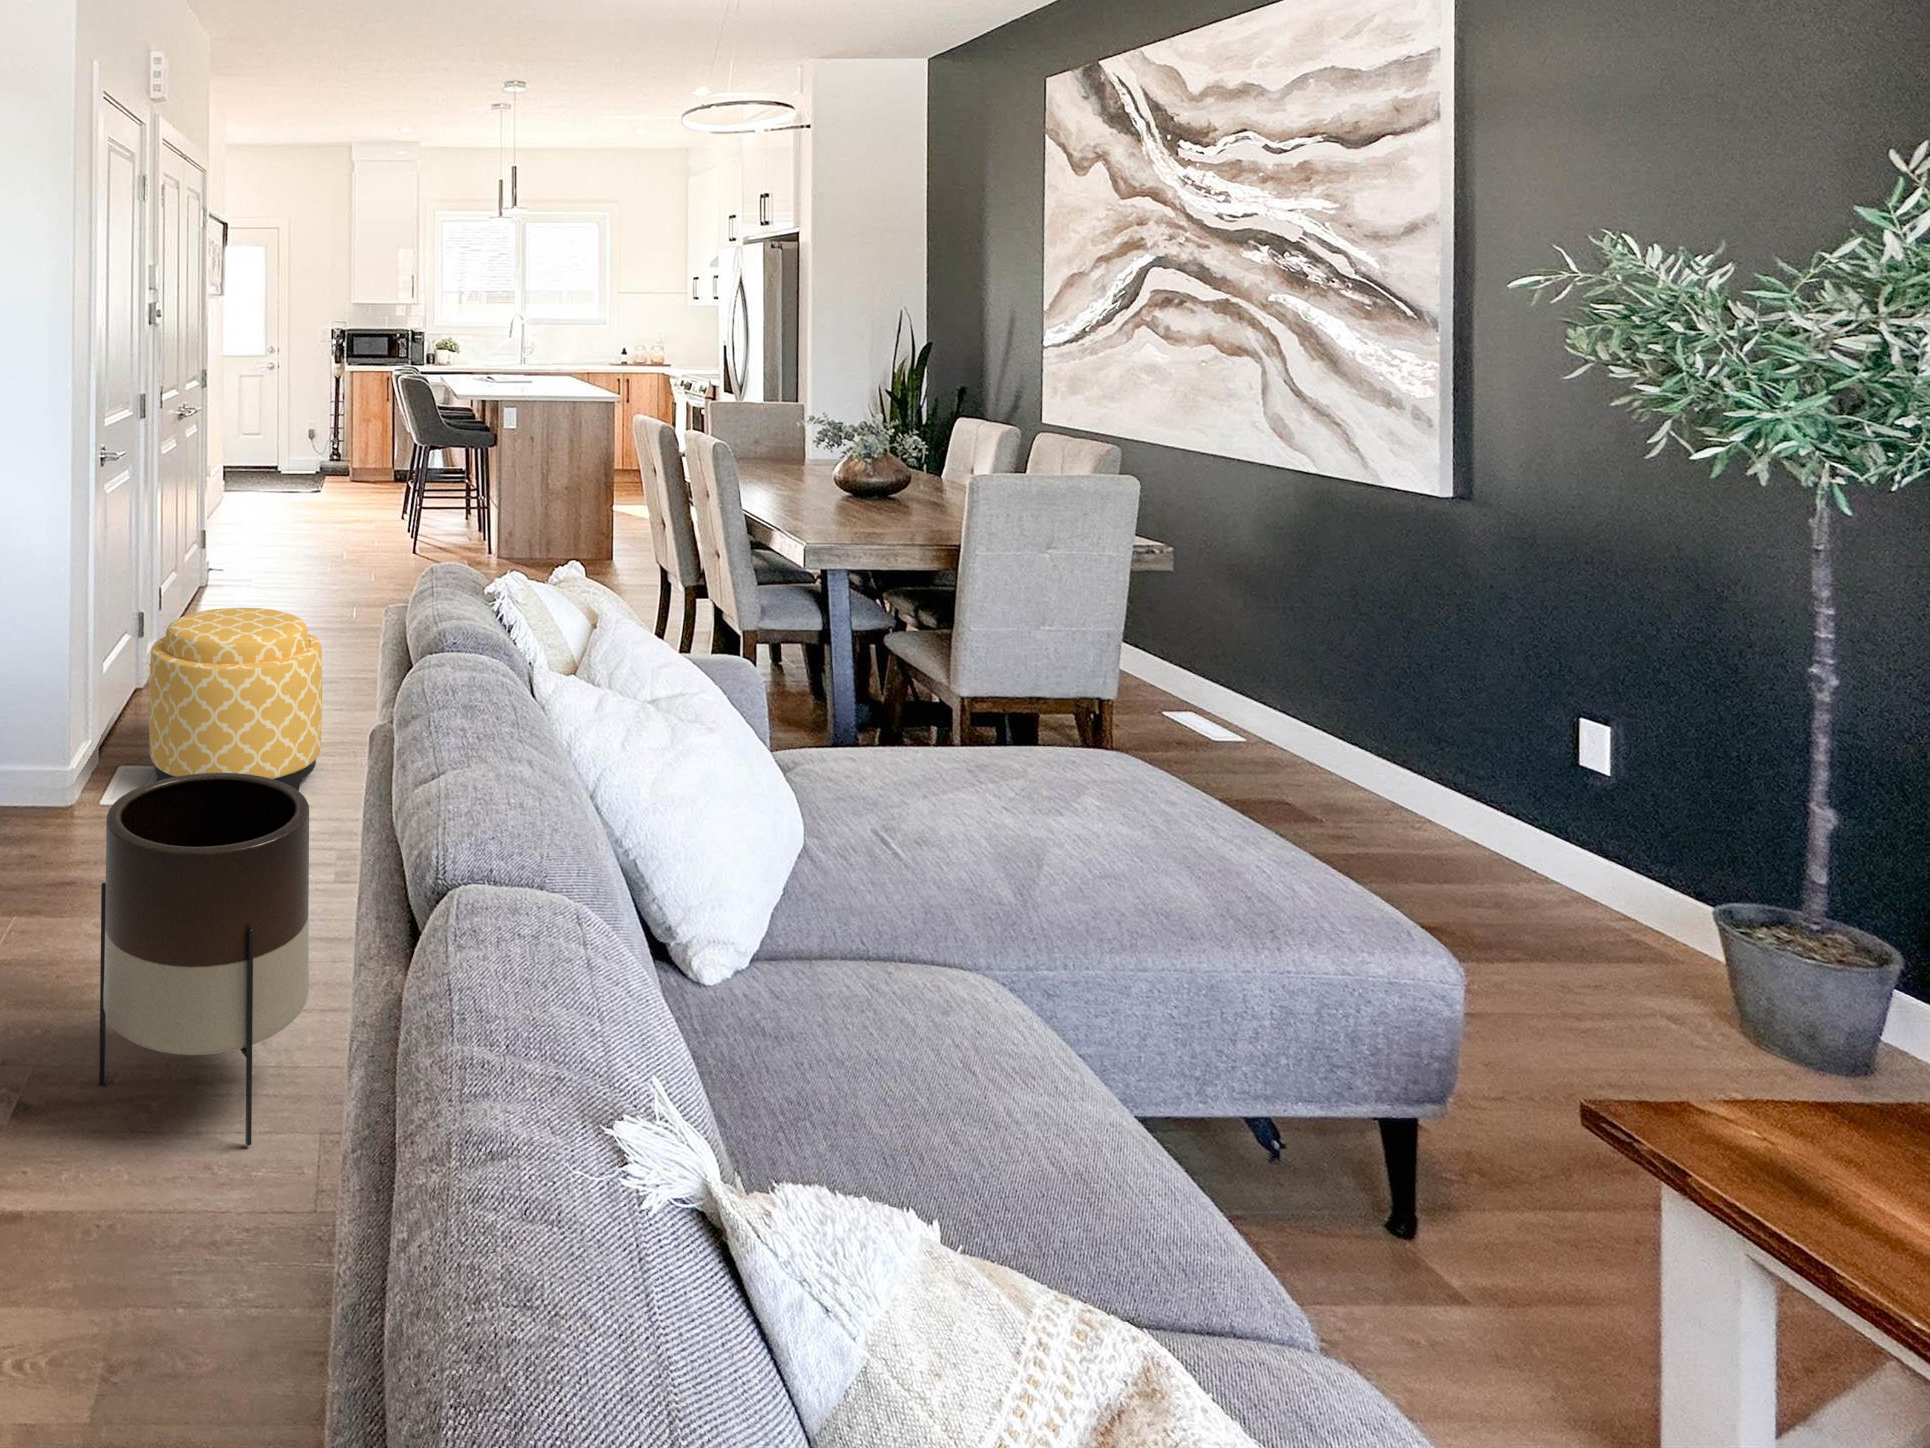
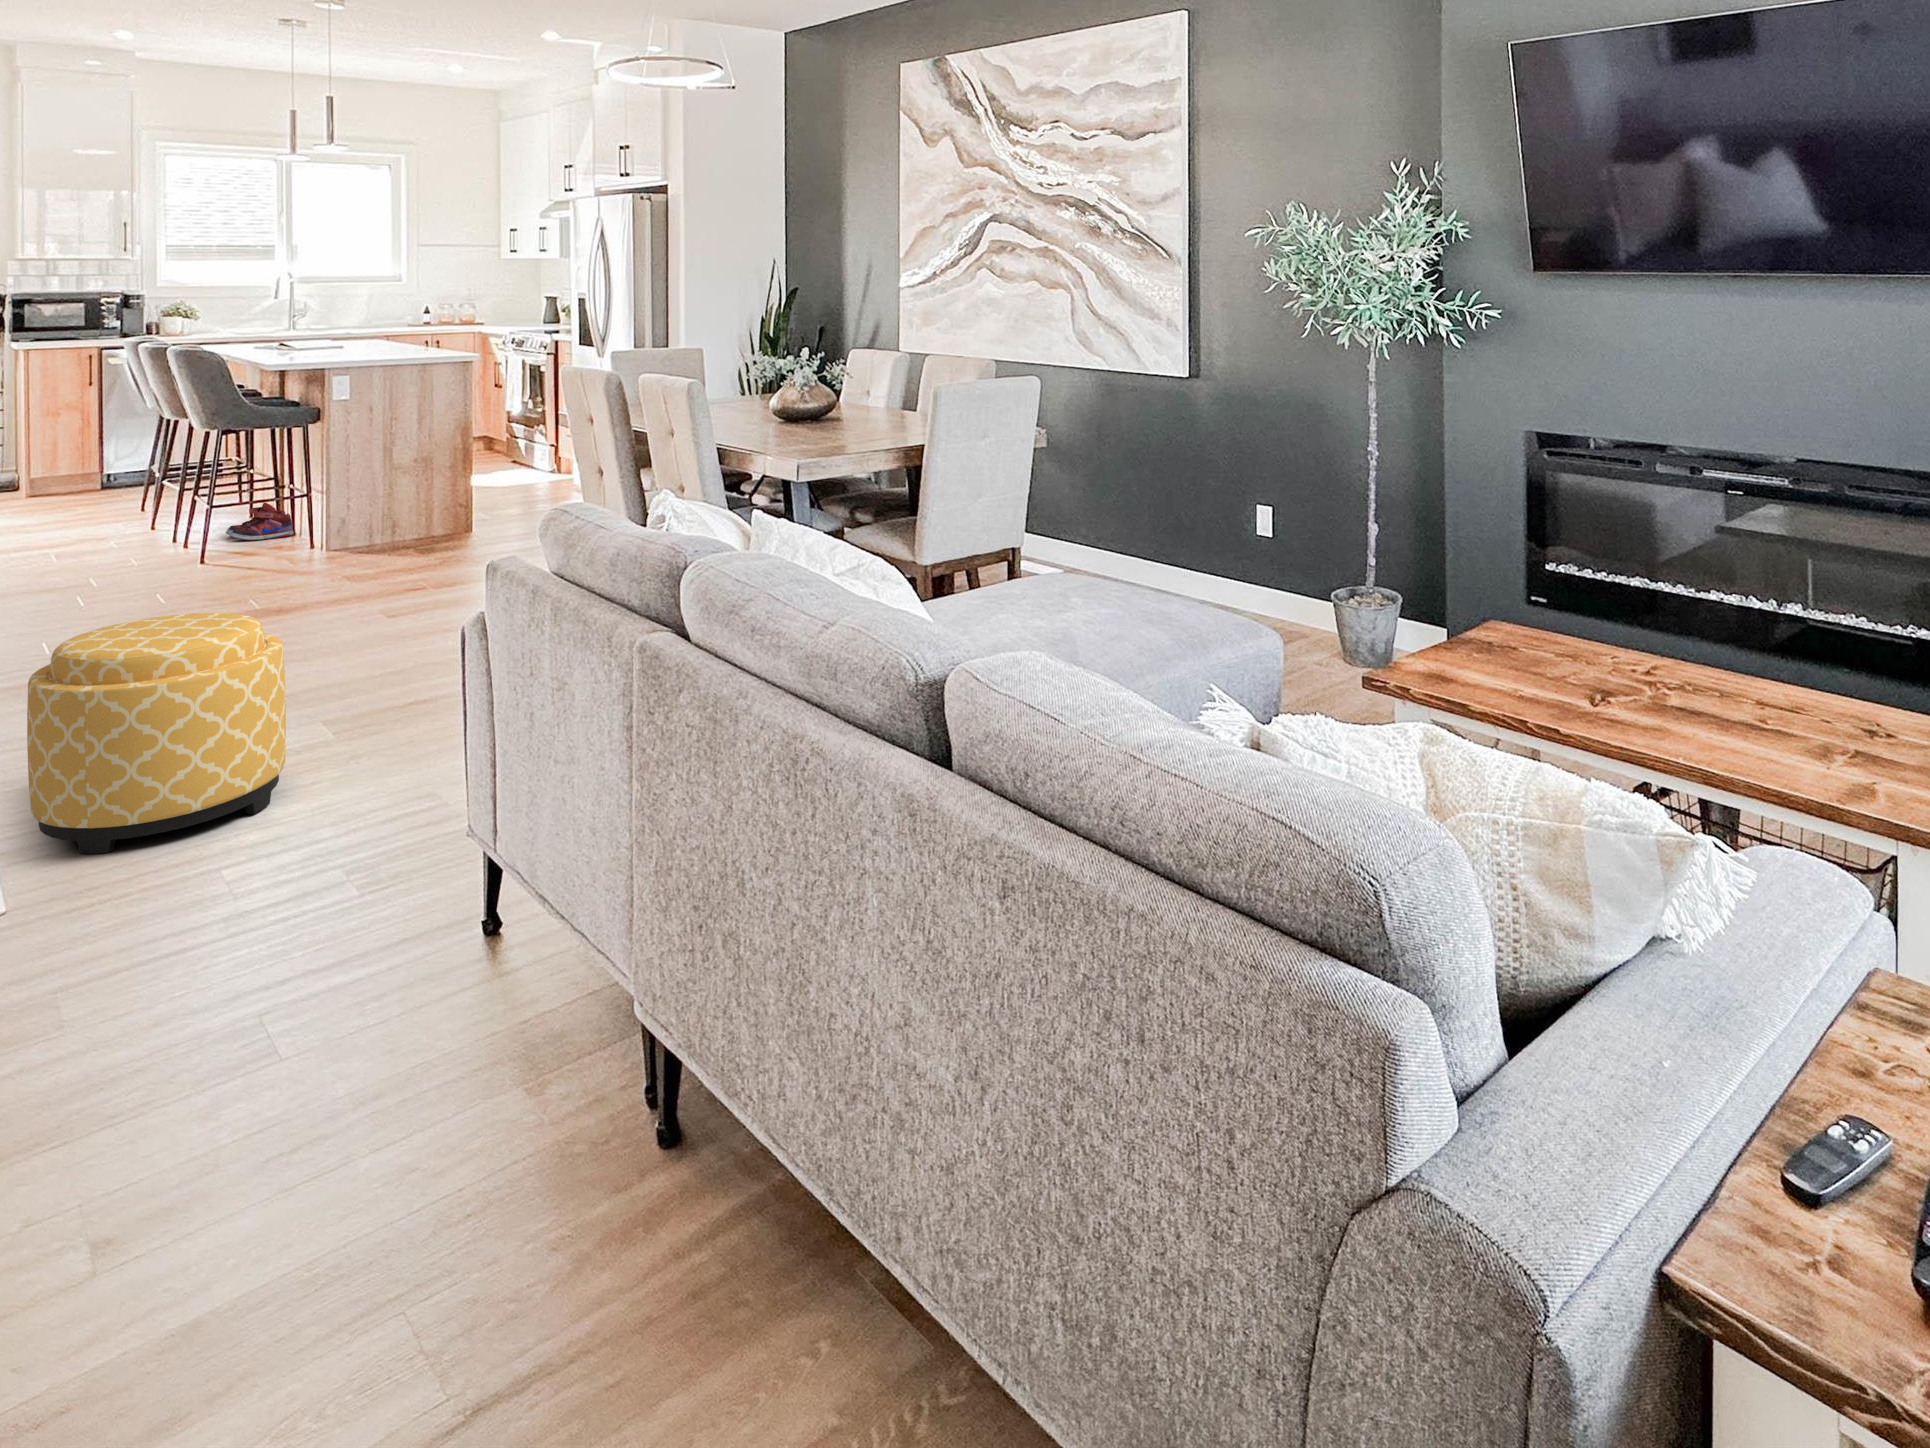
shoe: none [437,509,482,540] -> present [226,503,294,540]
planter: present [99,773,309,1146] -> none [255,728,503,1093]

